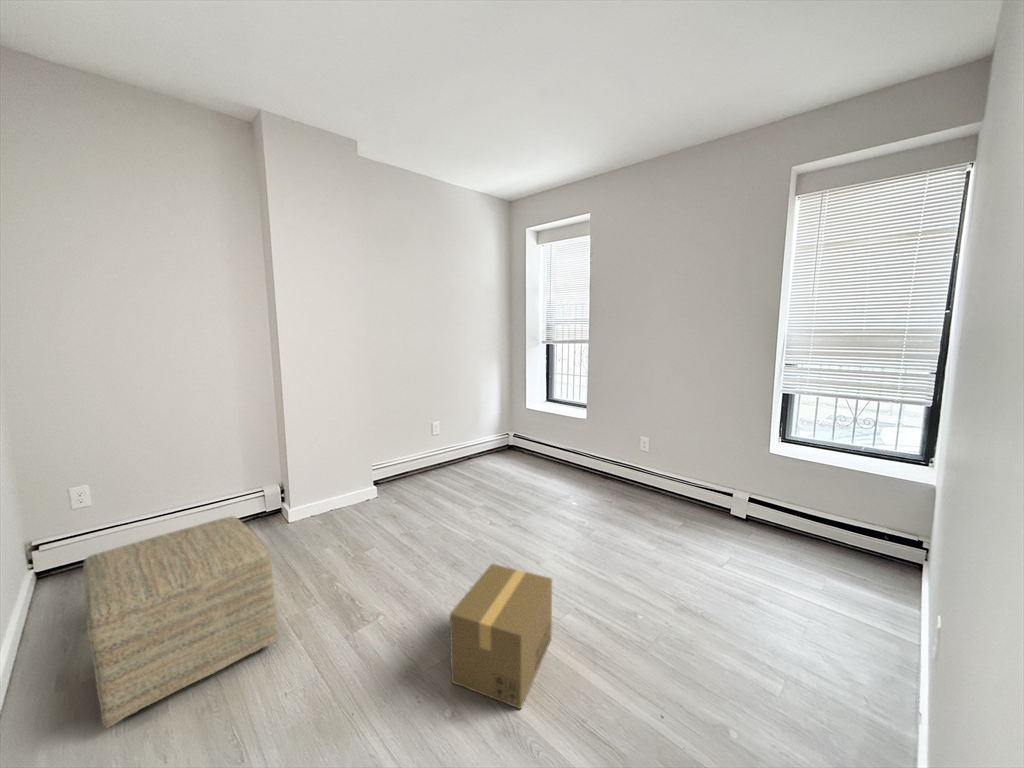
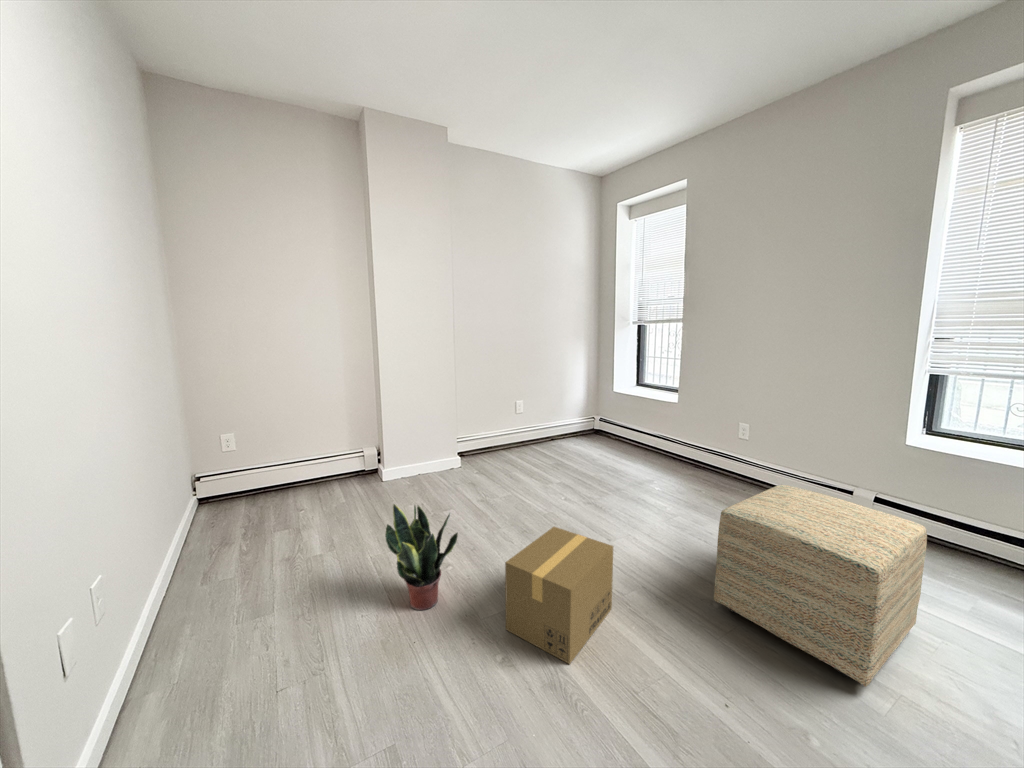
ottoman: present [83,516,277,728] -> present [714,485,927,687]
potted plant: none [310,559,393,677] -> present [385,504,458,610]

